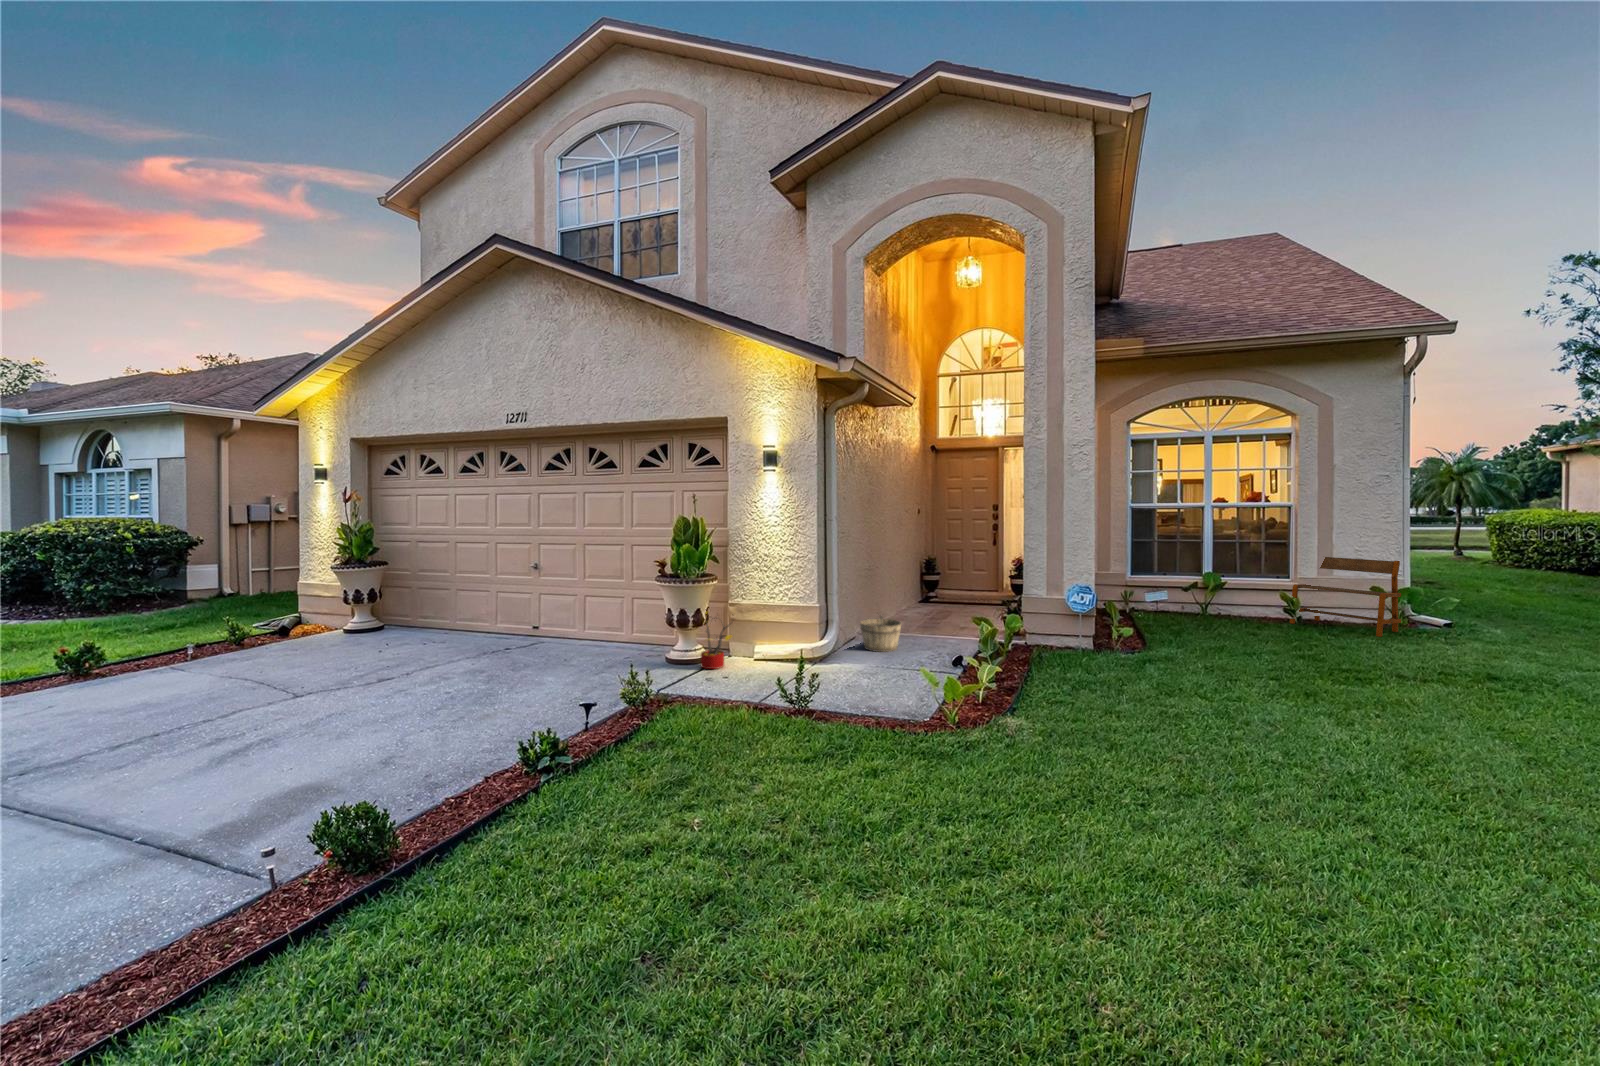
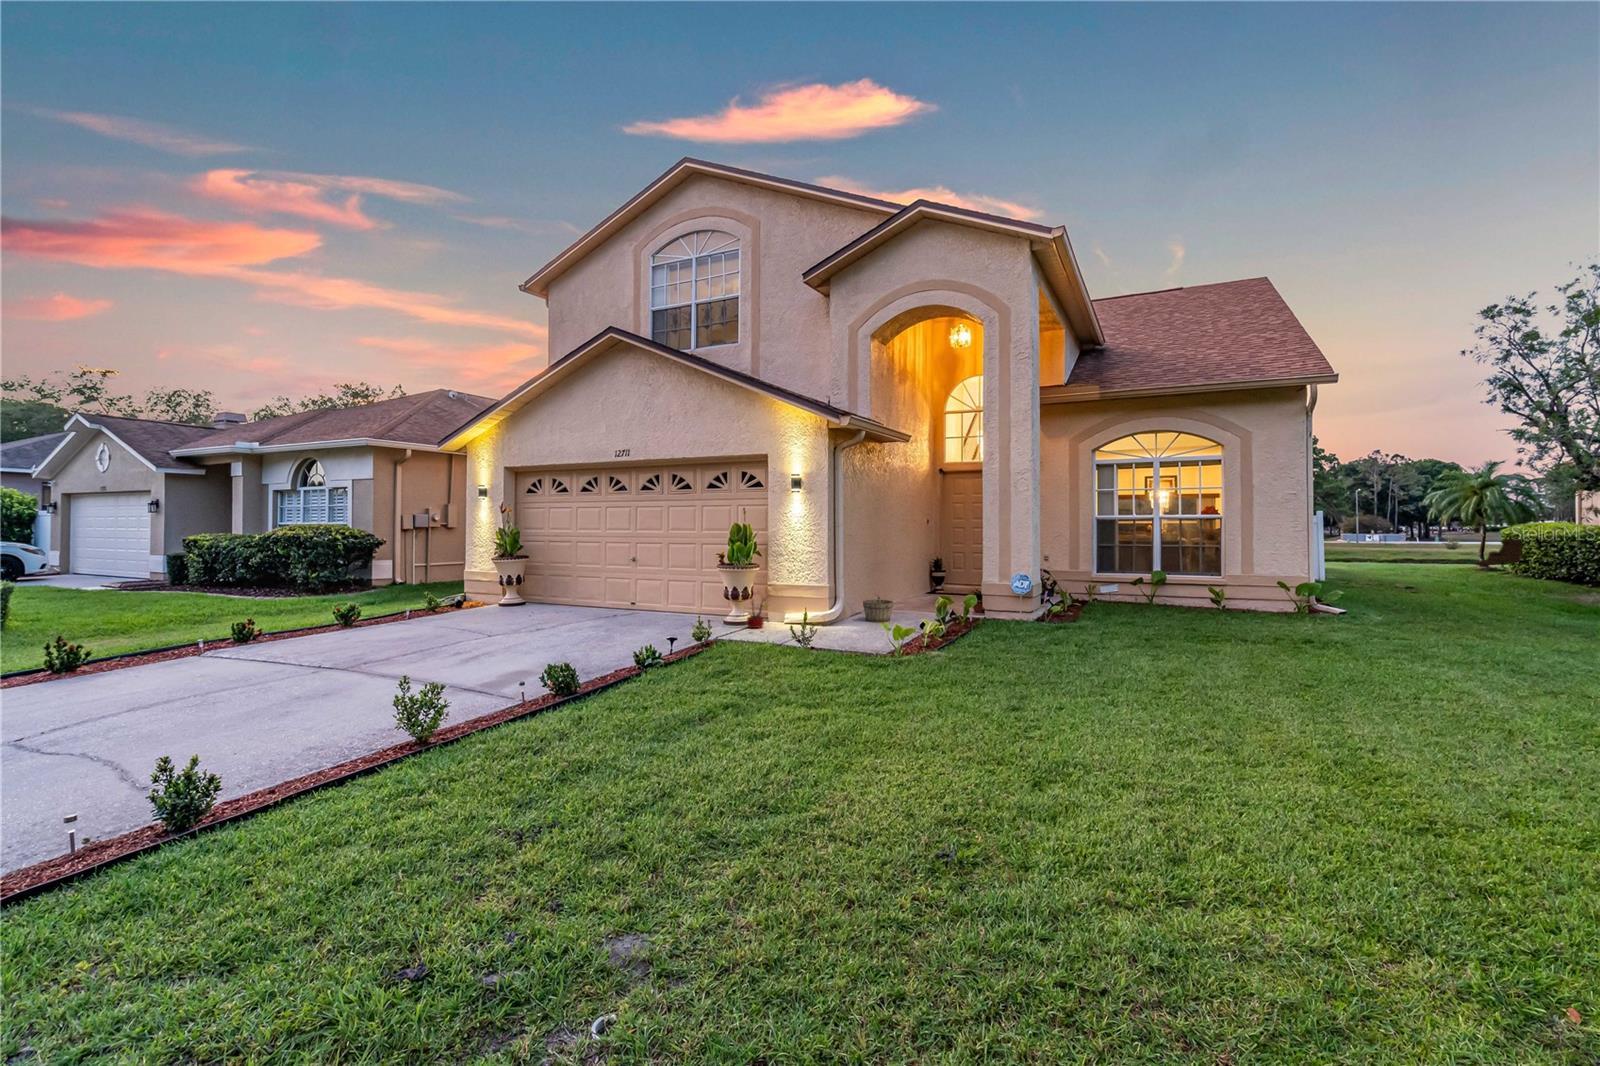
lounge chair: none [1454,526,1504,559] -> present [1475,538,1523,571]
bench: present [1290,557,1401,637] -> none [1217,558,1300,621]

